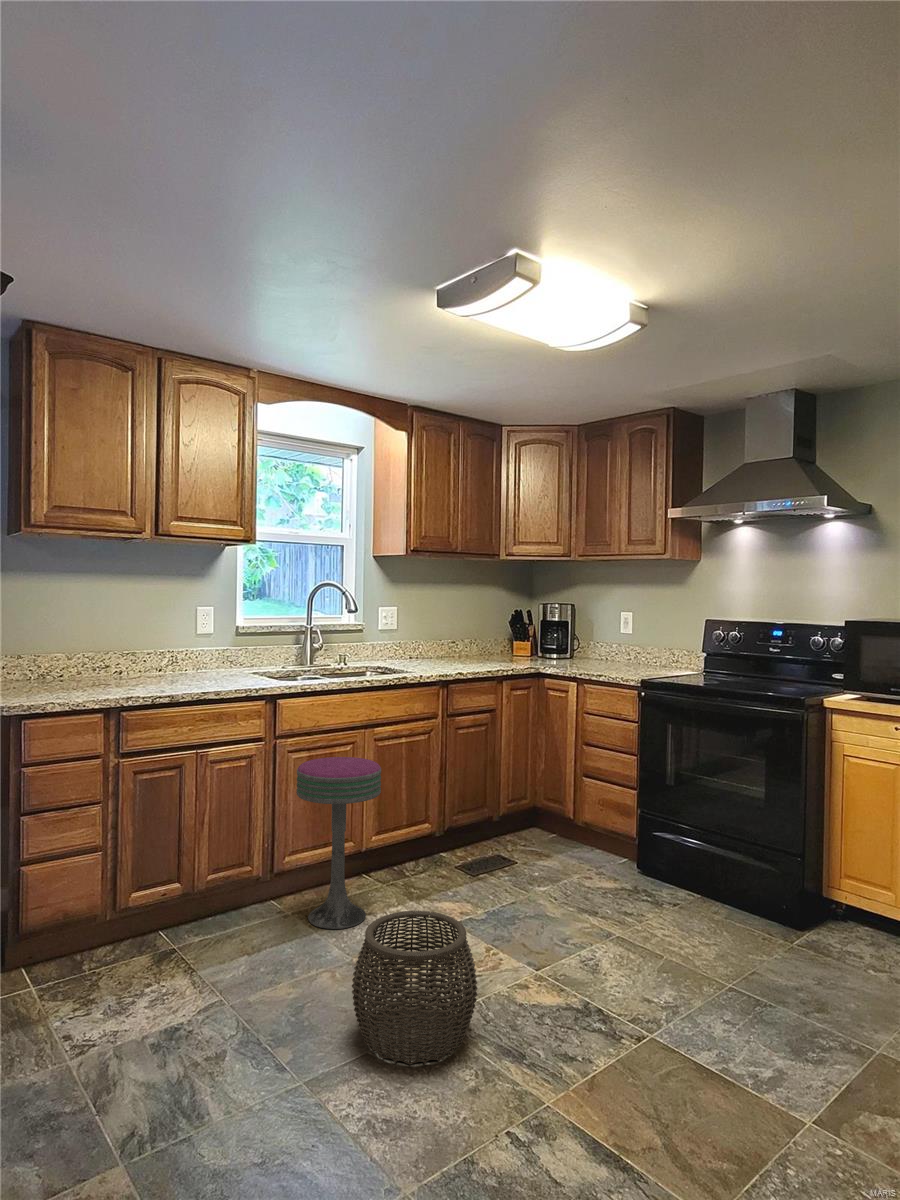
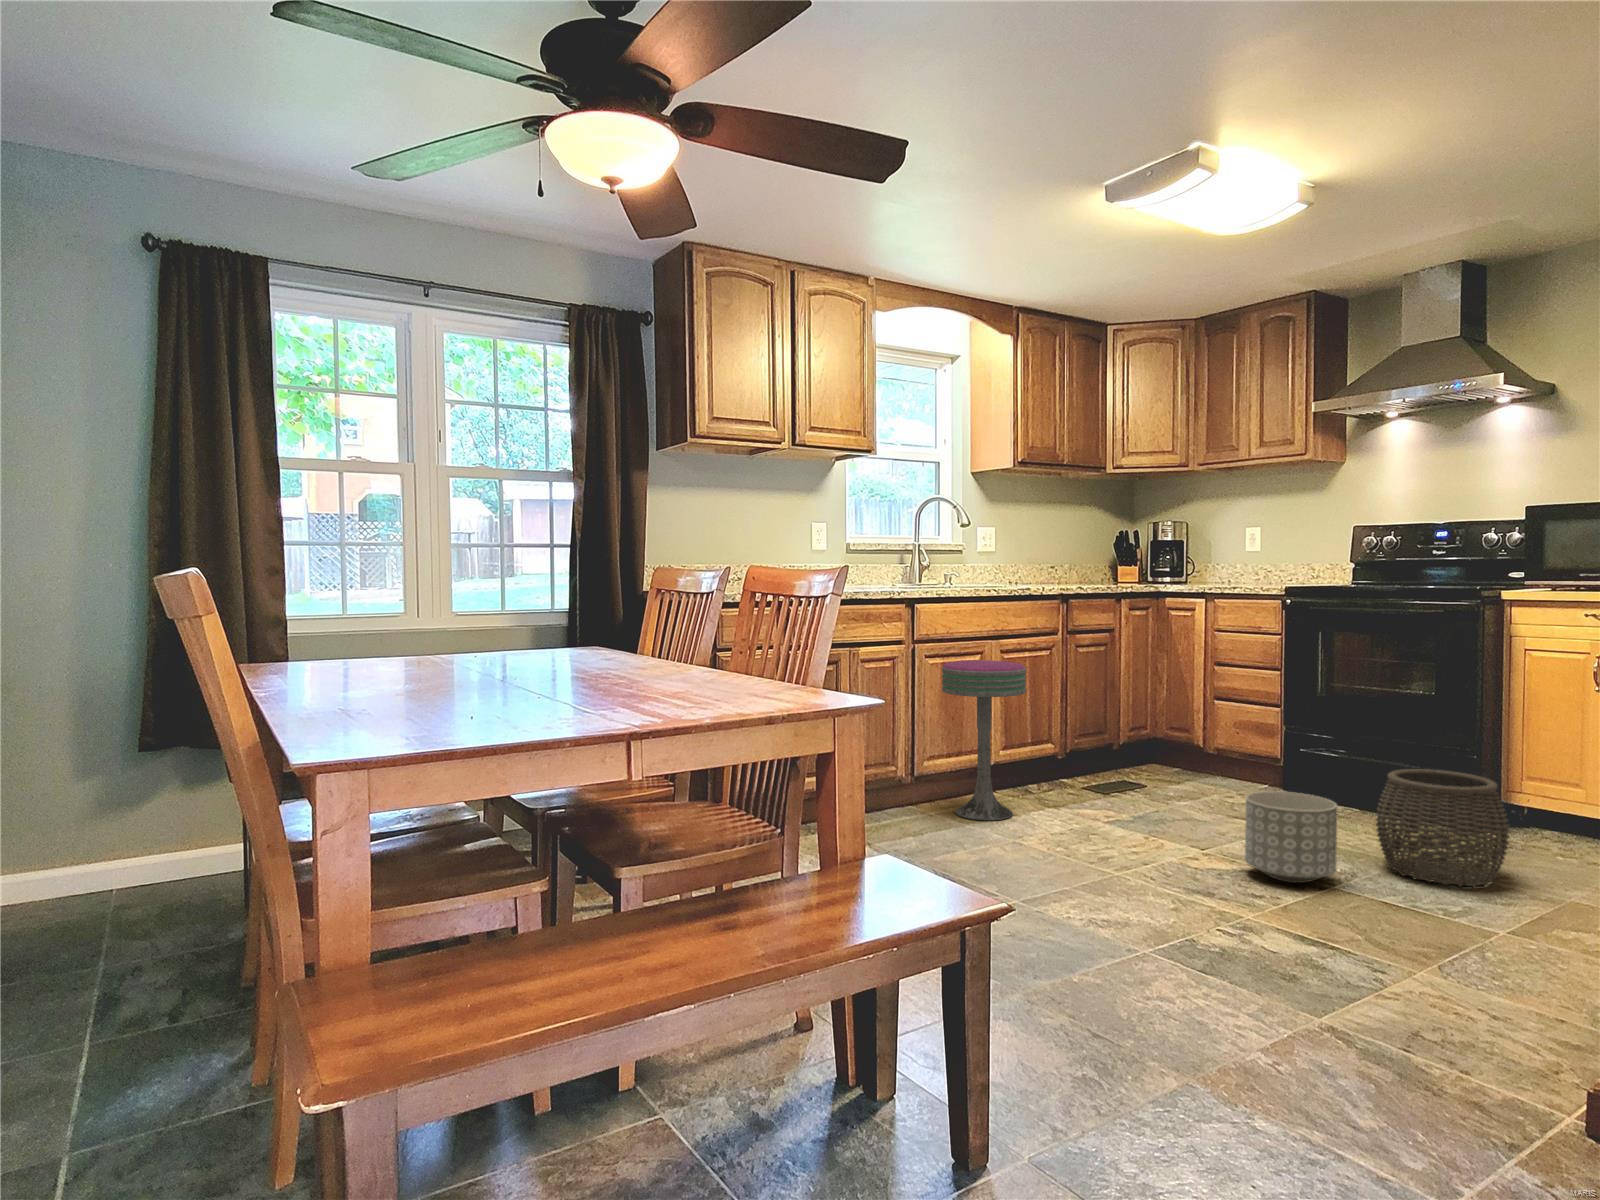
woven basket: present [352,911,478,1065] -> present [1376,769,1510,886]
planter: none [564,923,652,1033] -> present [1245,791,1337,883]

